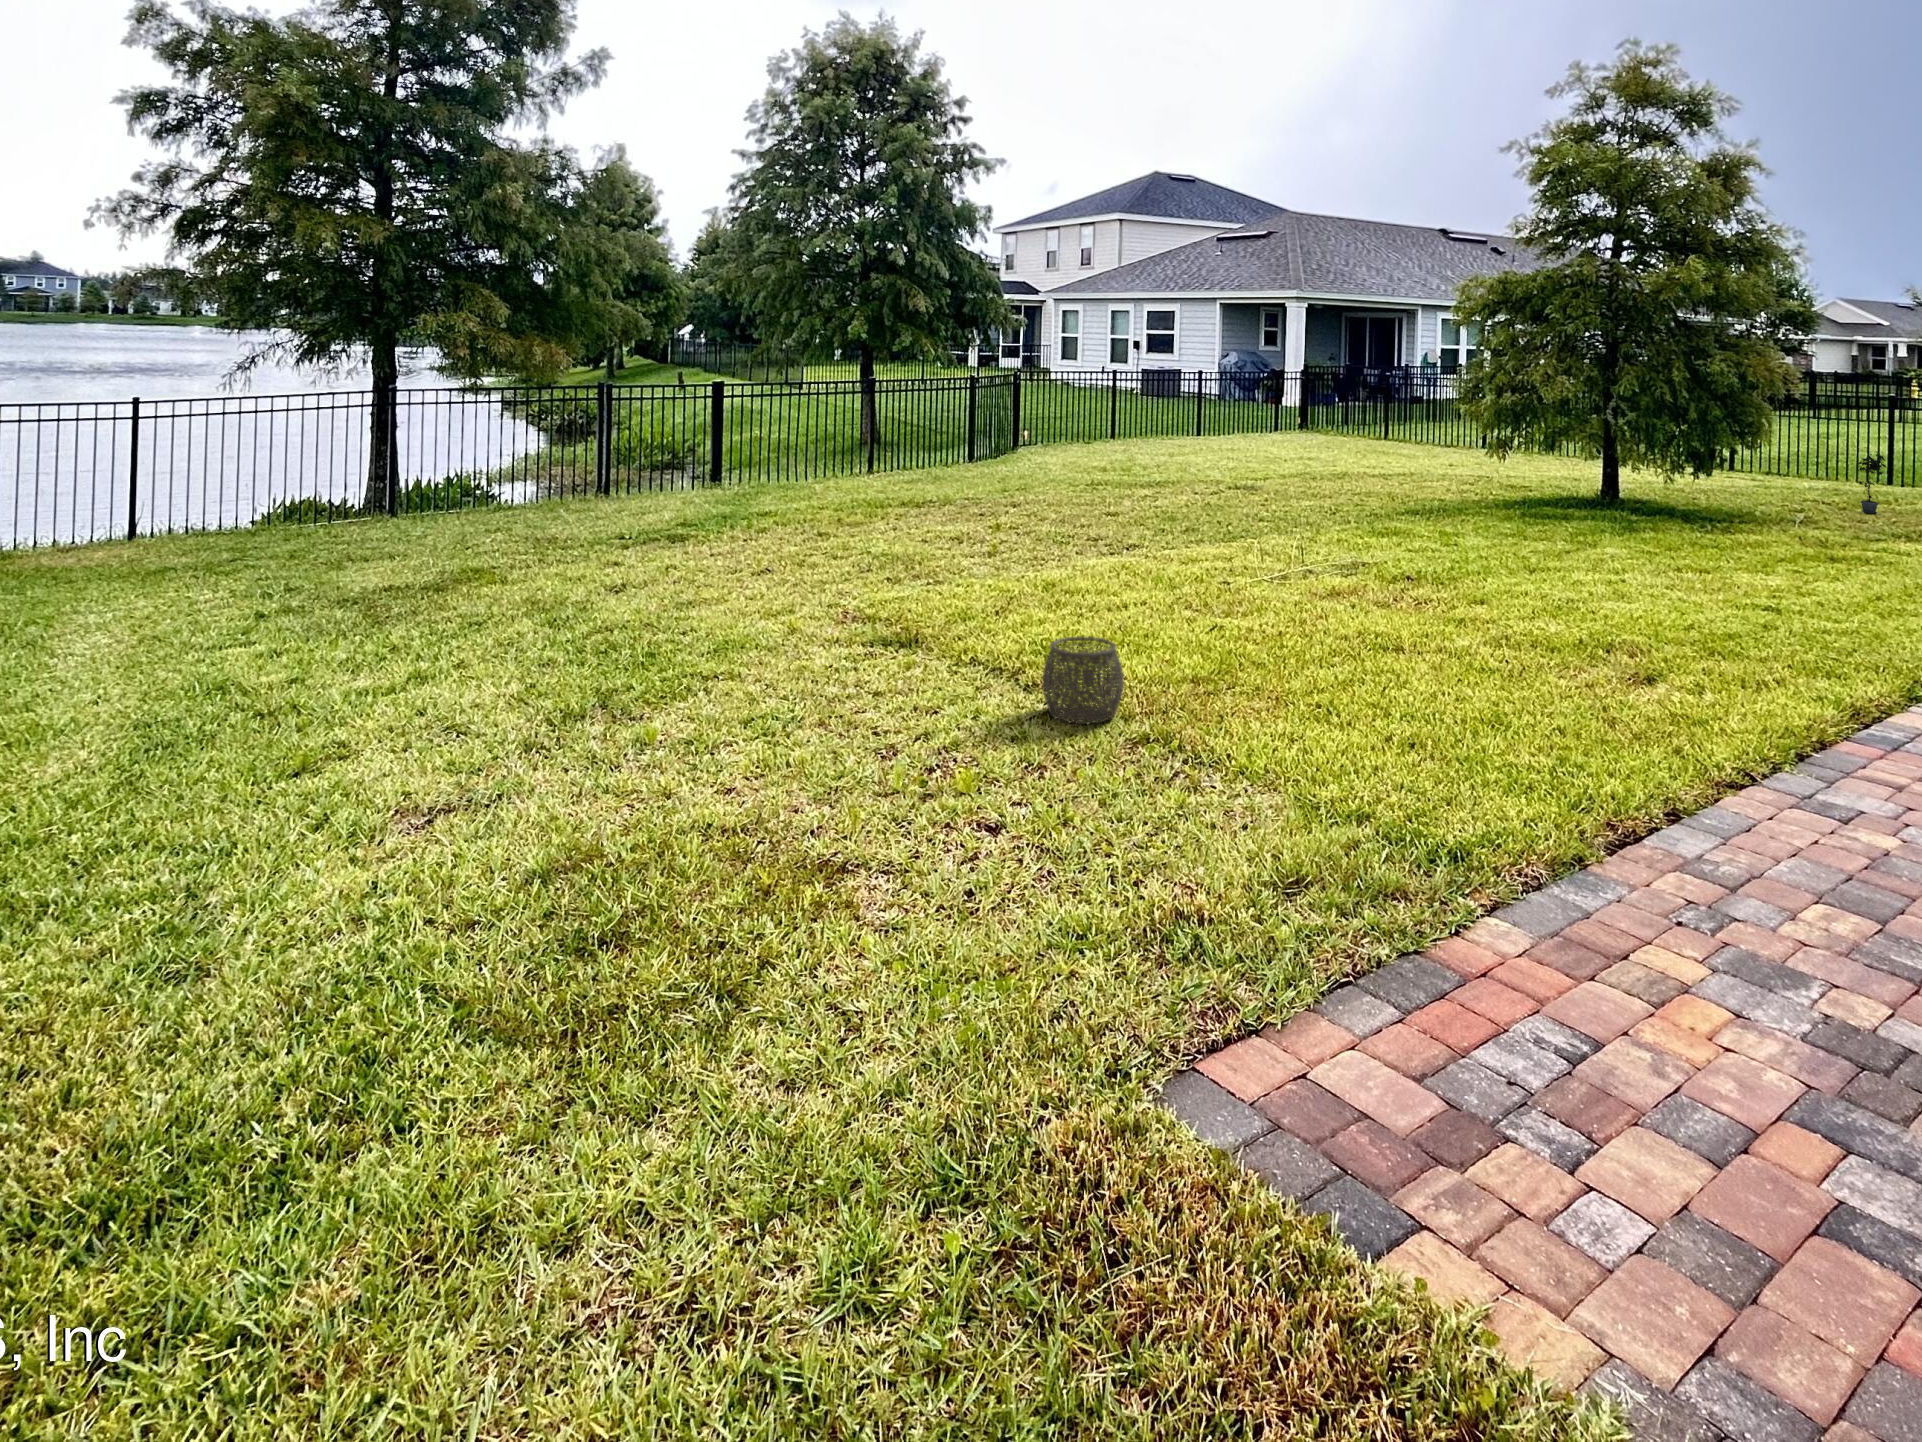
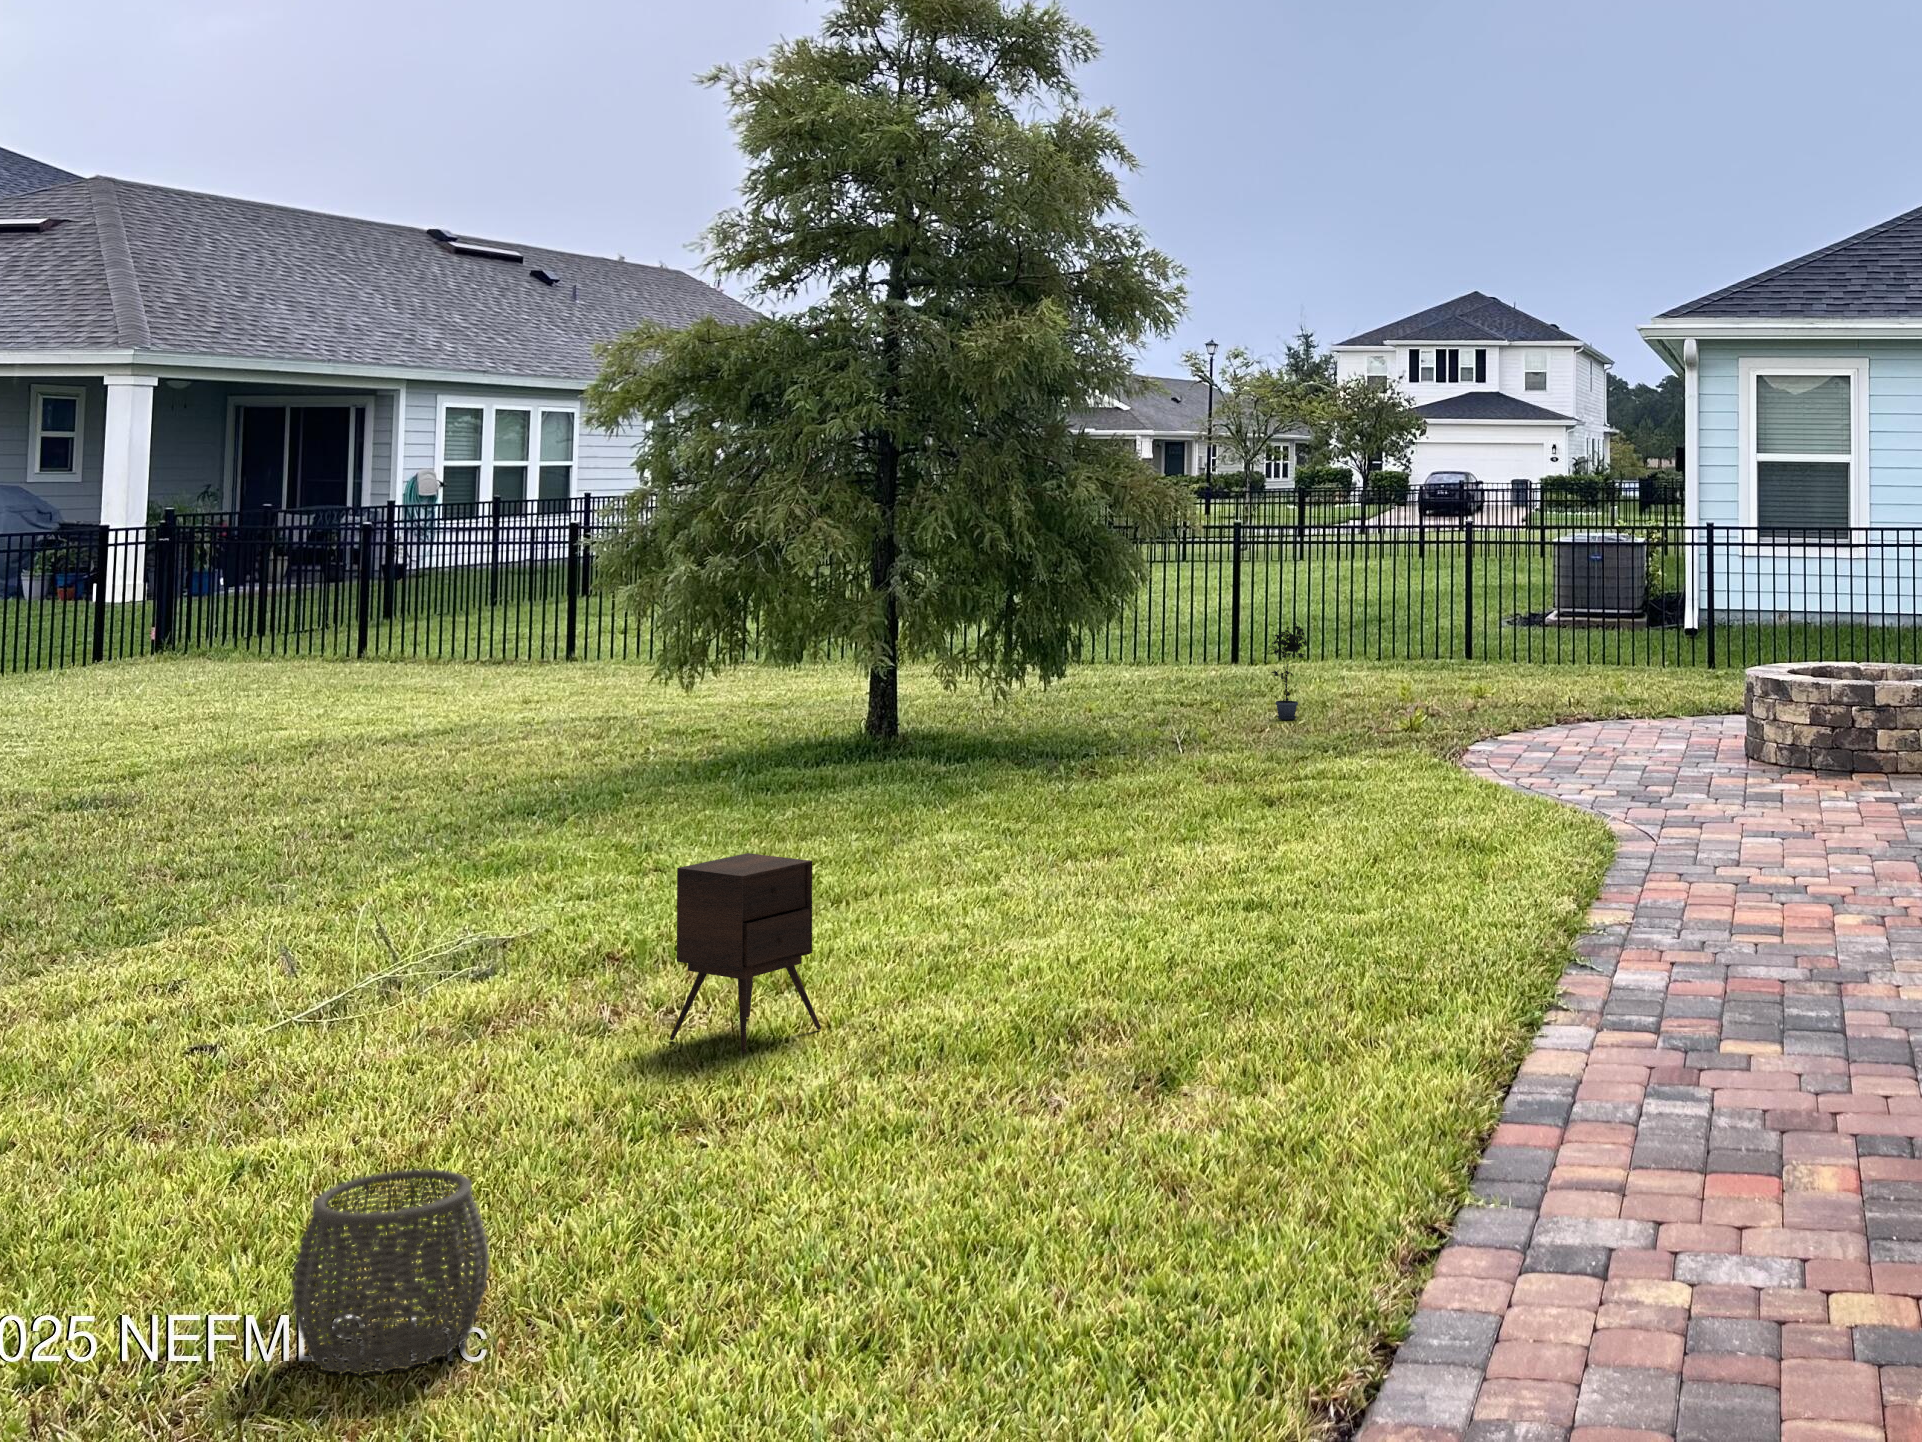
side table: none [1326,530,1402,630] -> present [670,853,821,1053]

